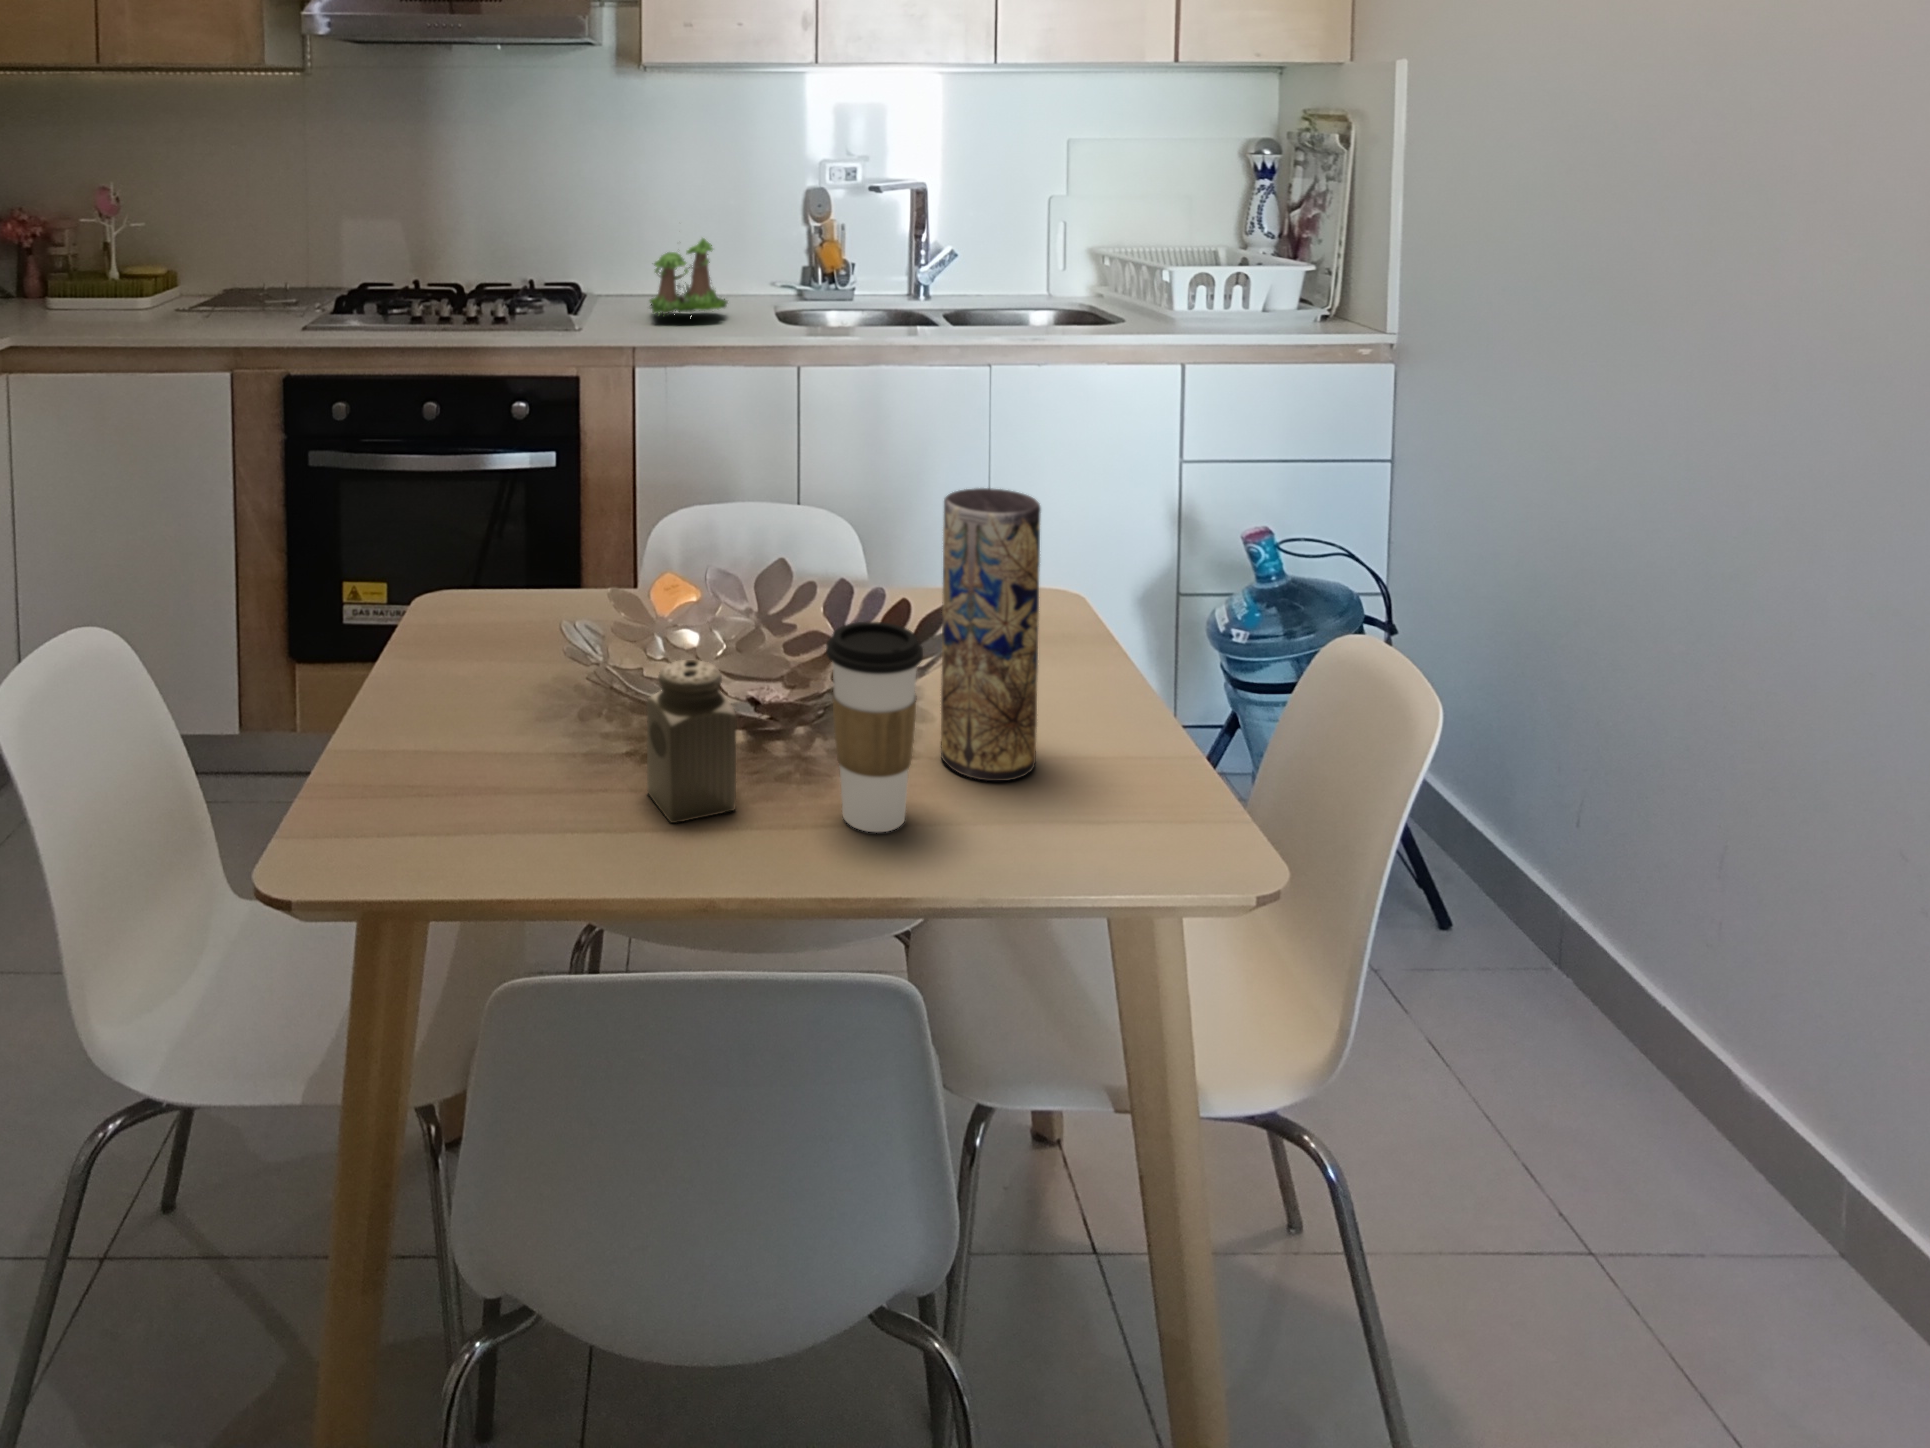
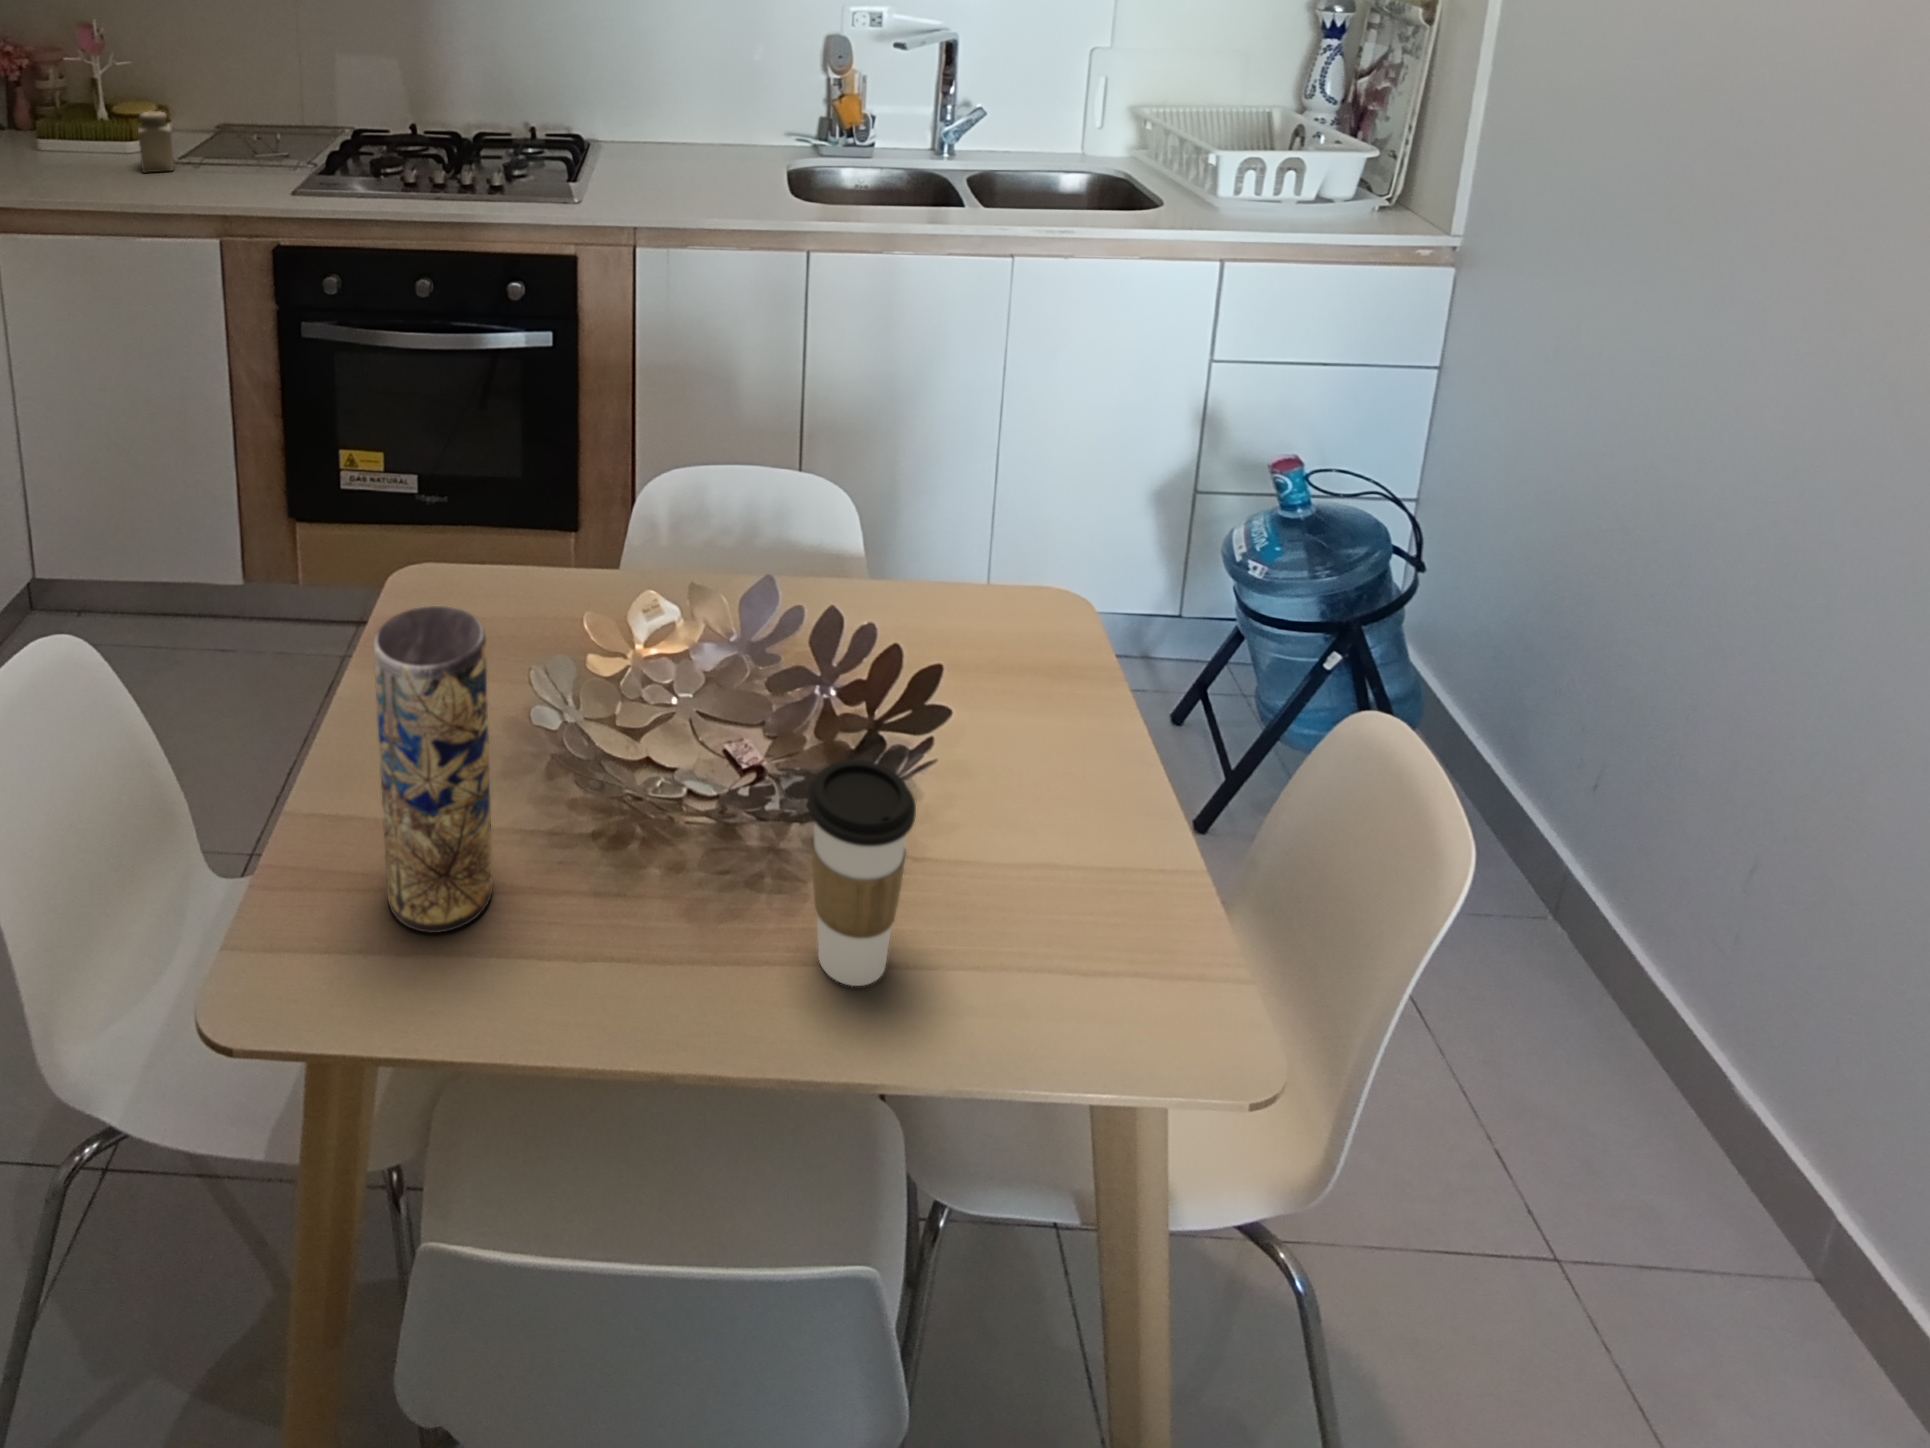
plant: present [650,238,727,316] -> none [650,68,737,188]
vase: present [941,488,1041,781] -> present [373,606,493,933]
salt shaker: present [647,660,737,823] -> present [138,111,174,173]

